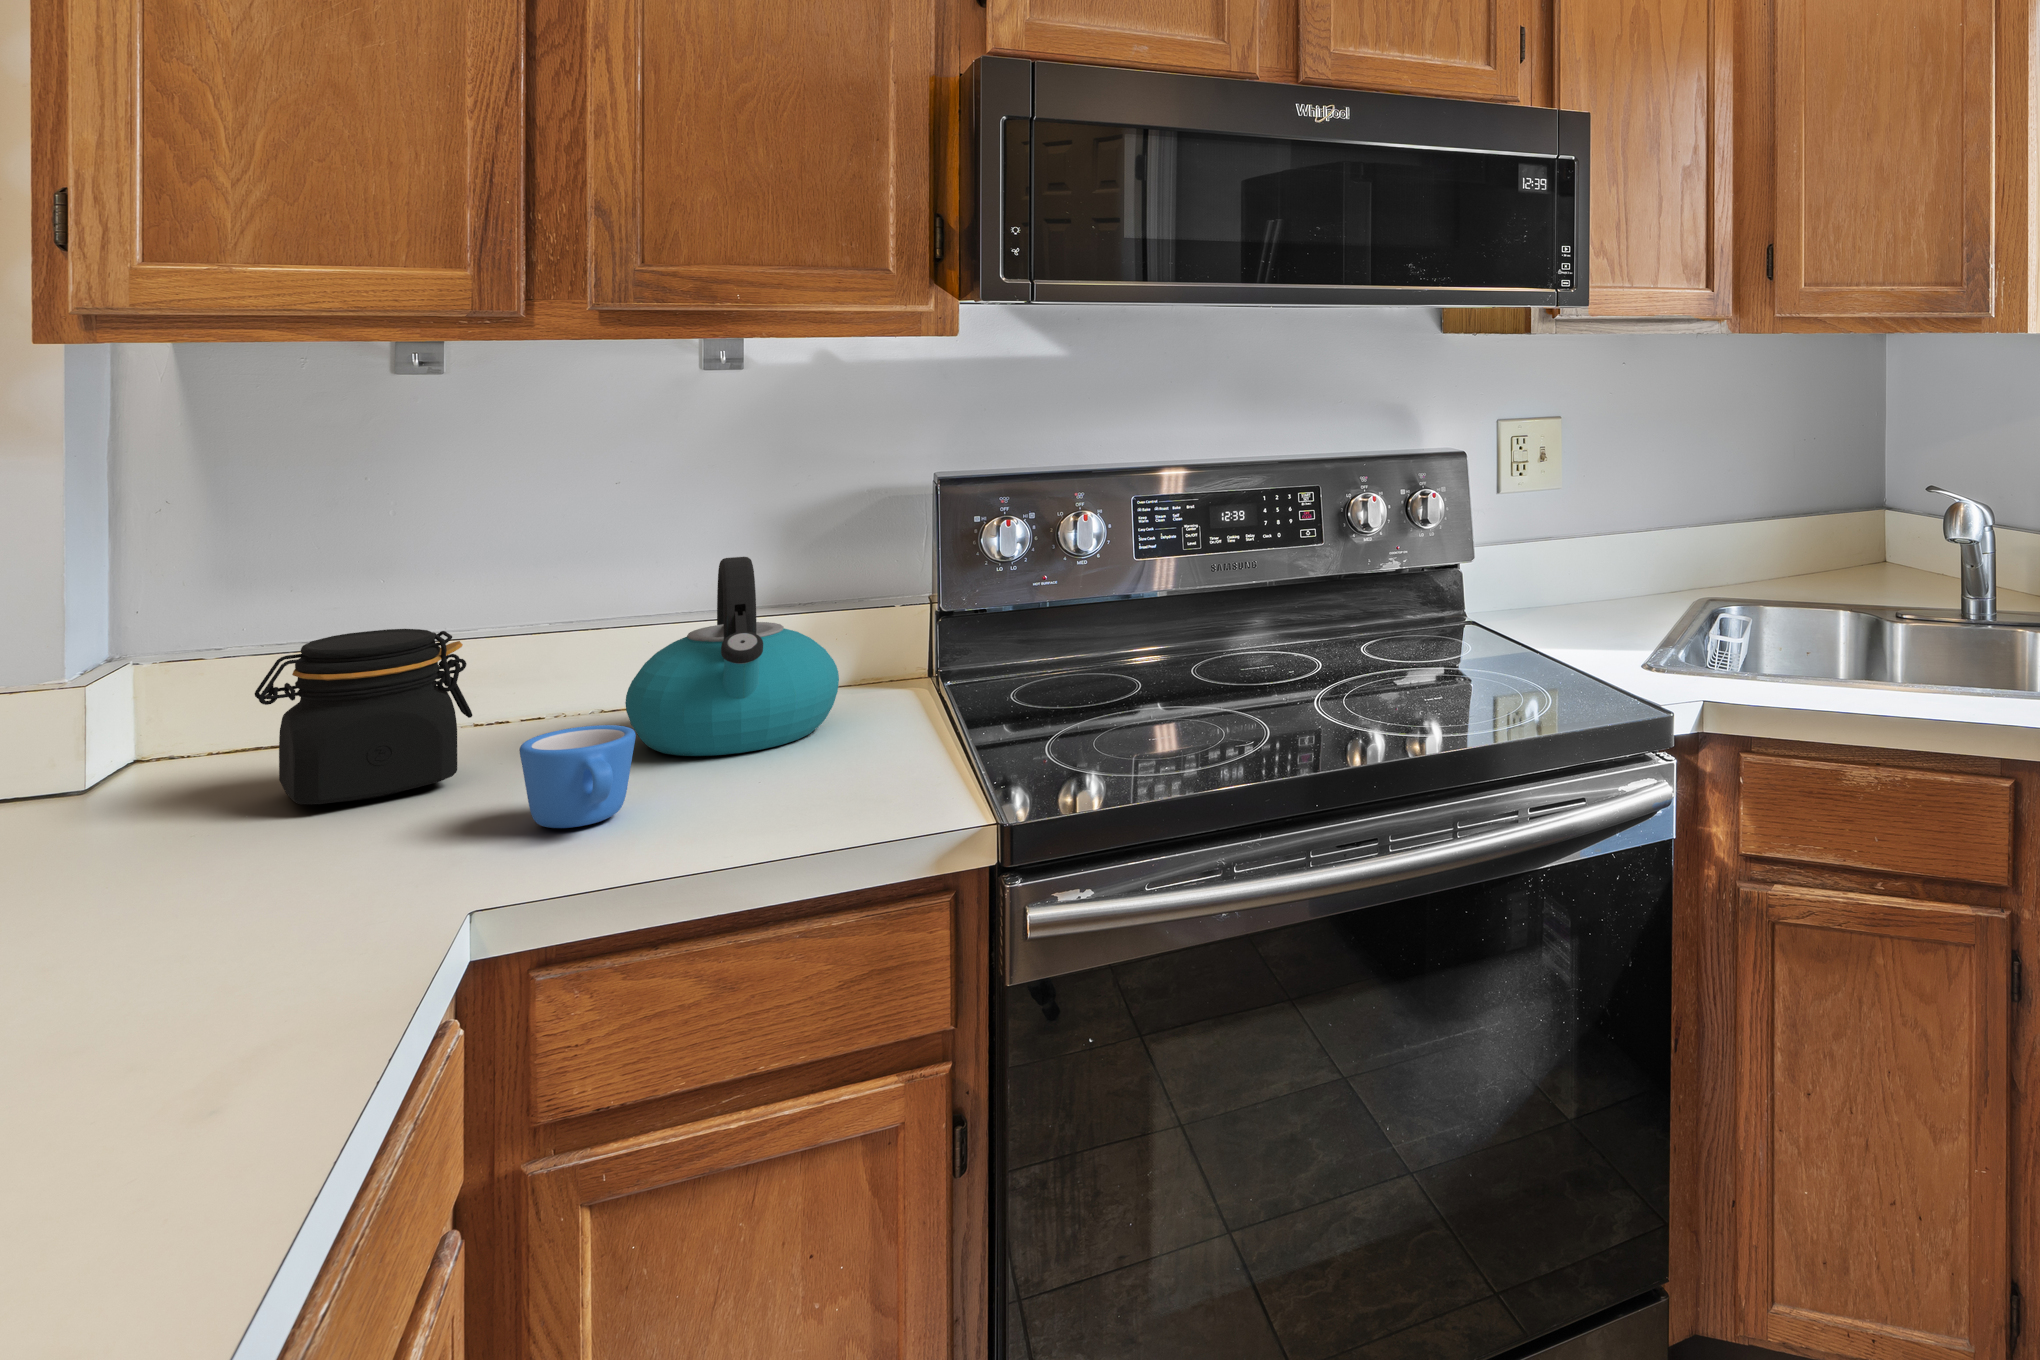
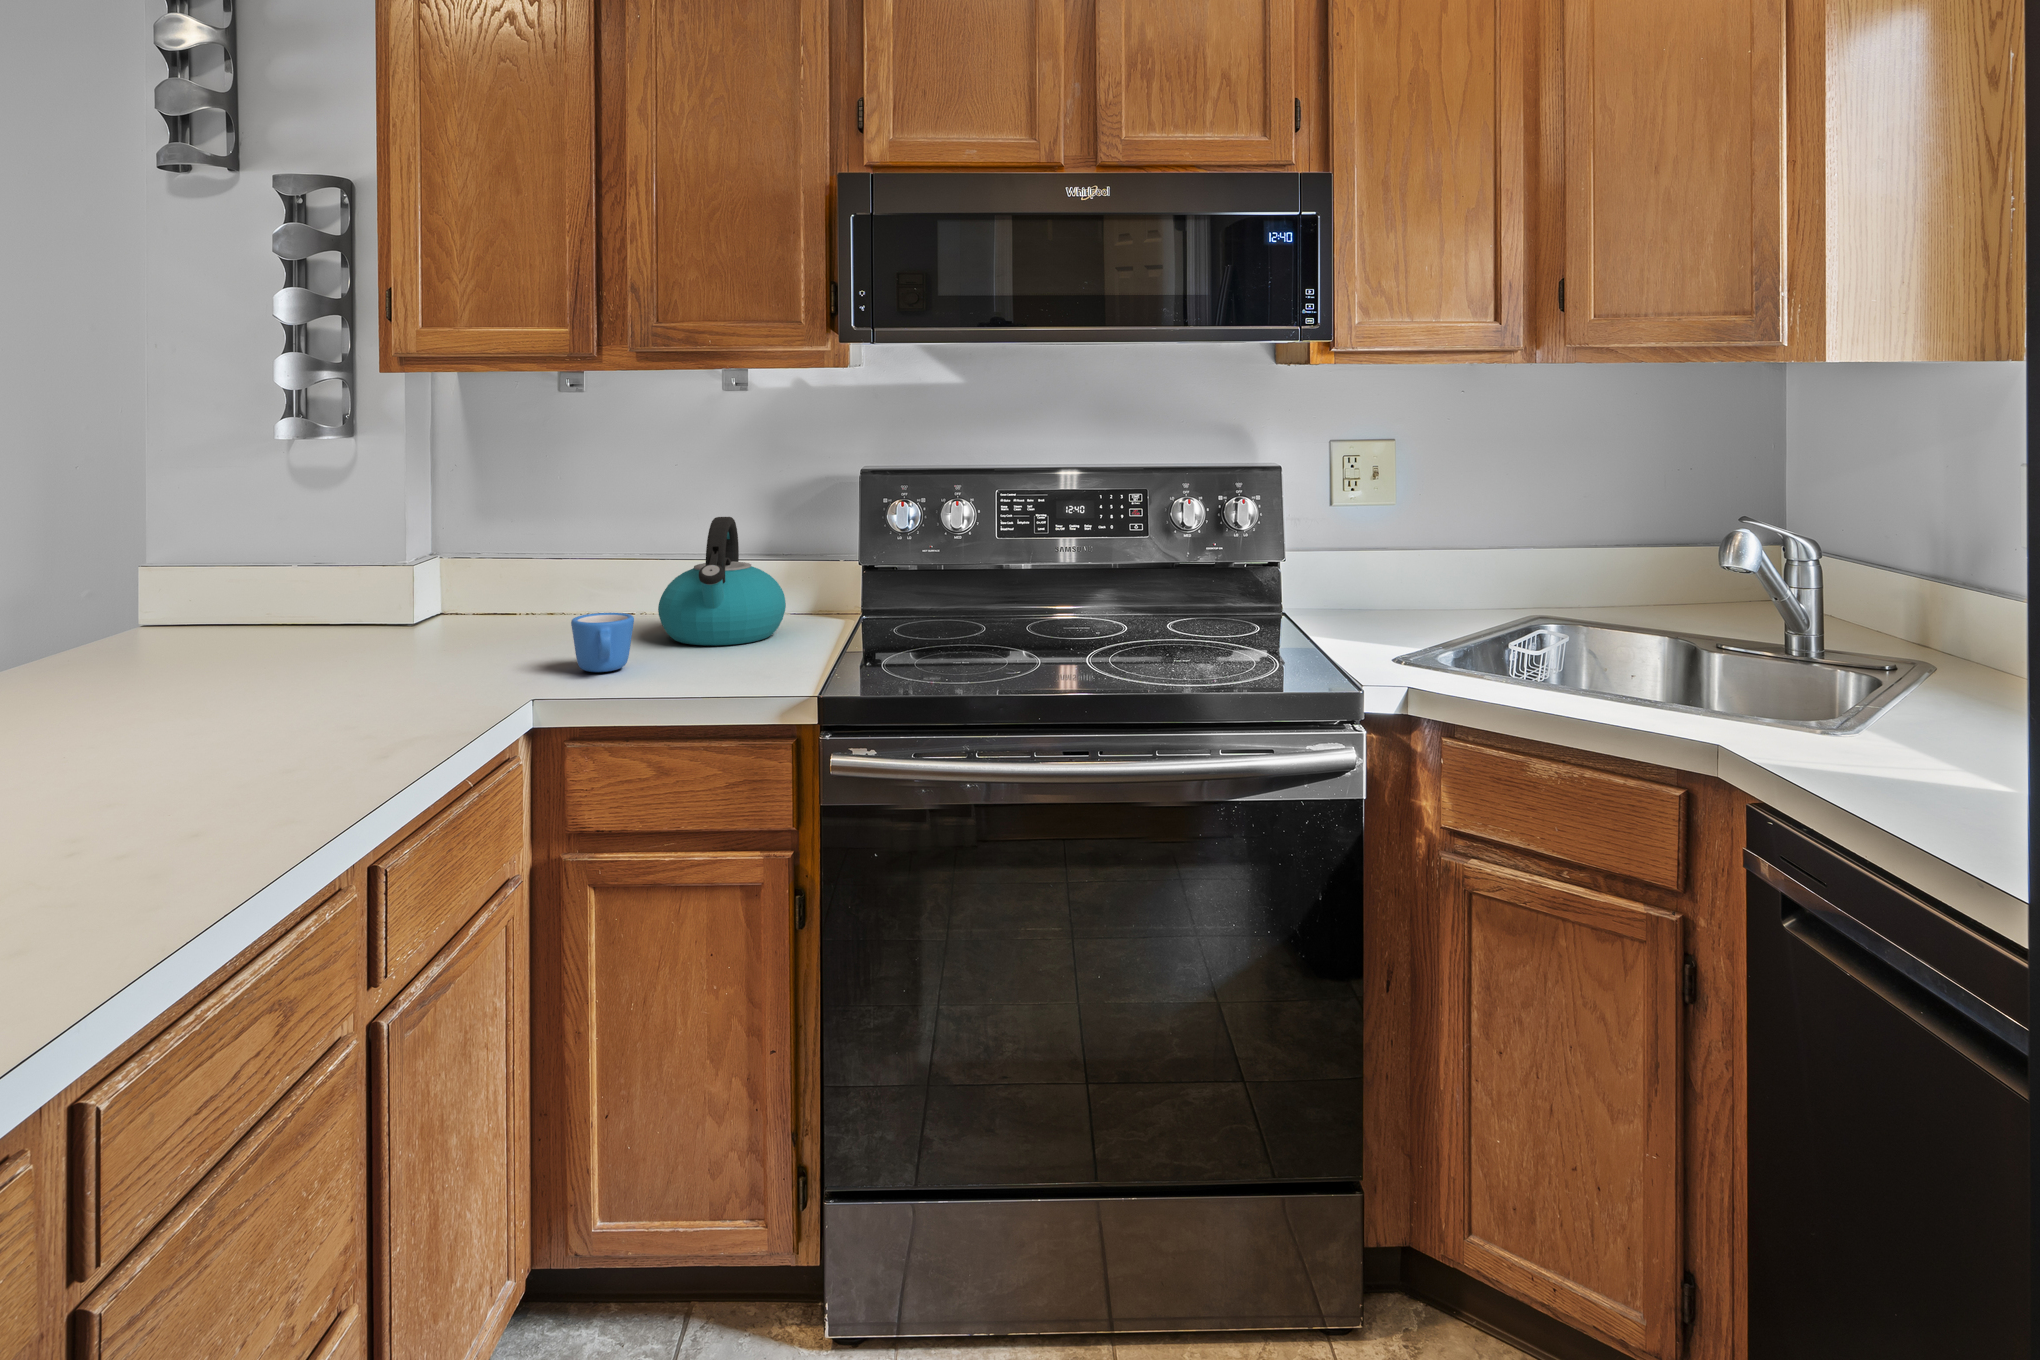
jar: present [255,629,472,804] -> none [469,548,577,647]

